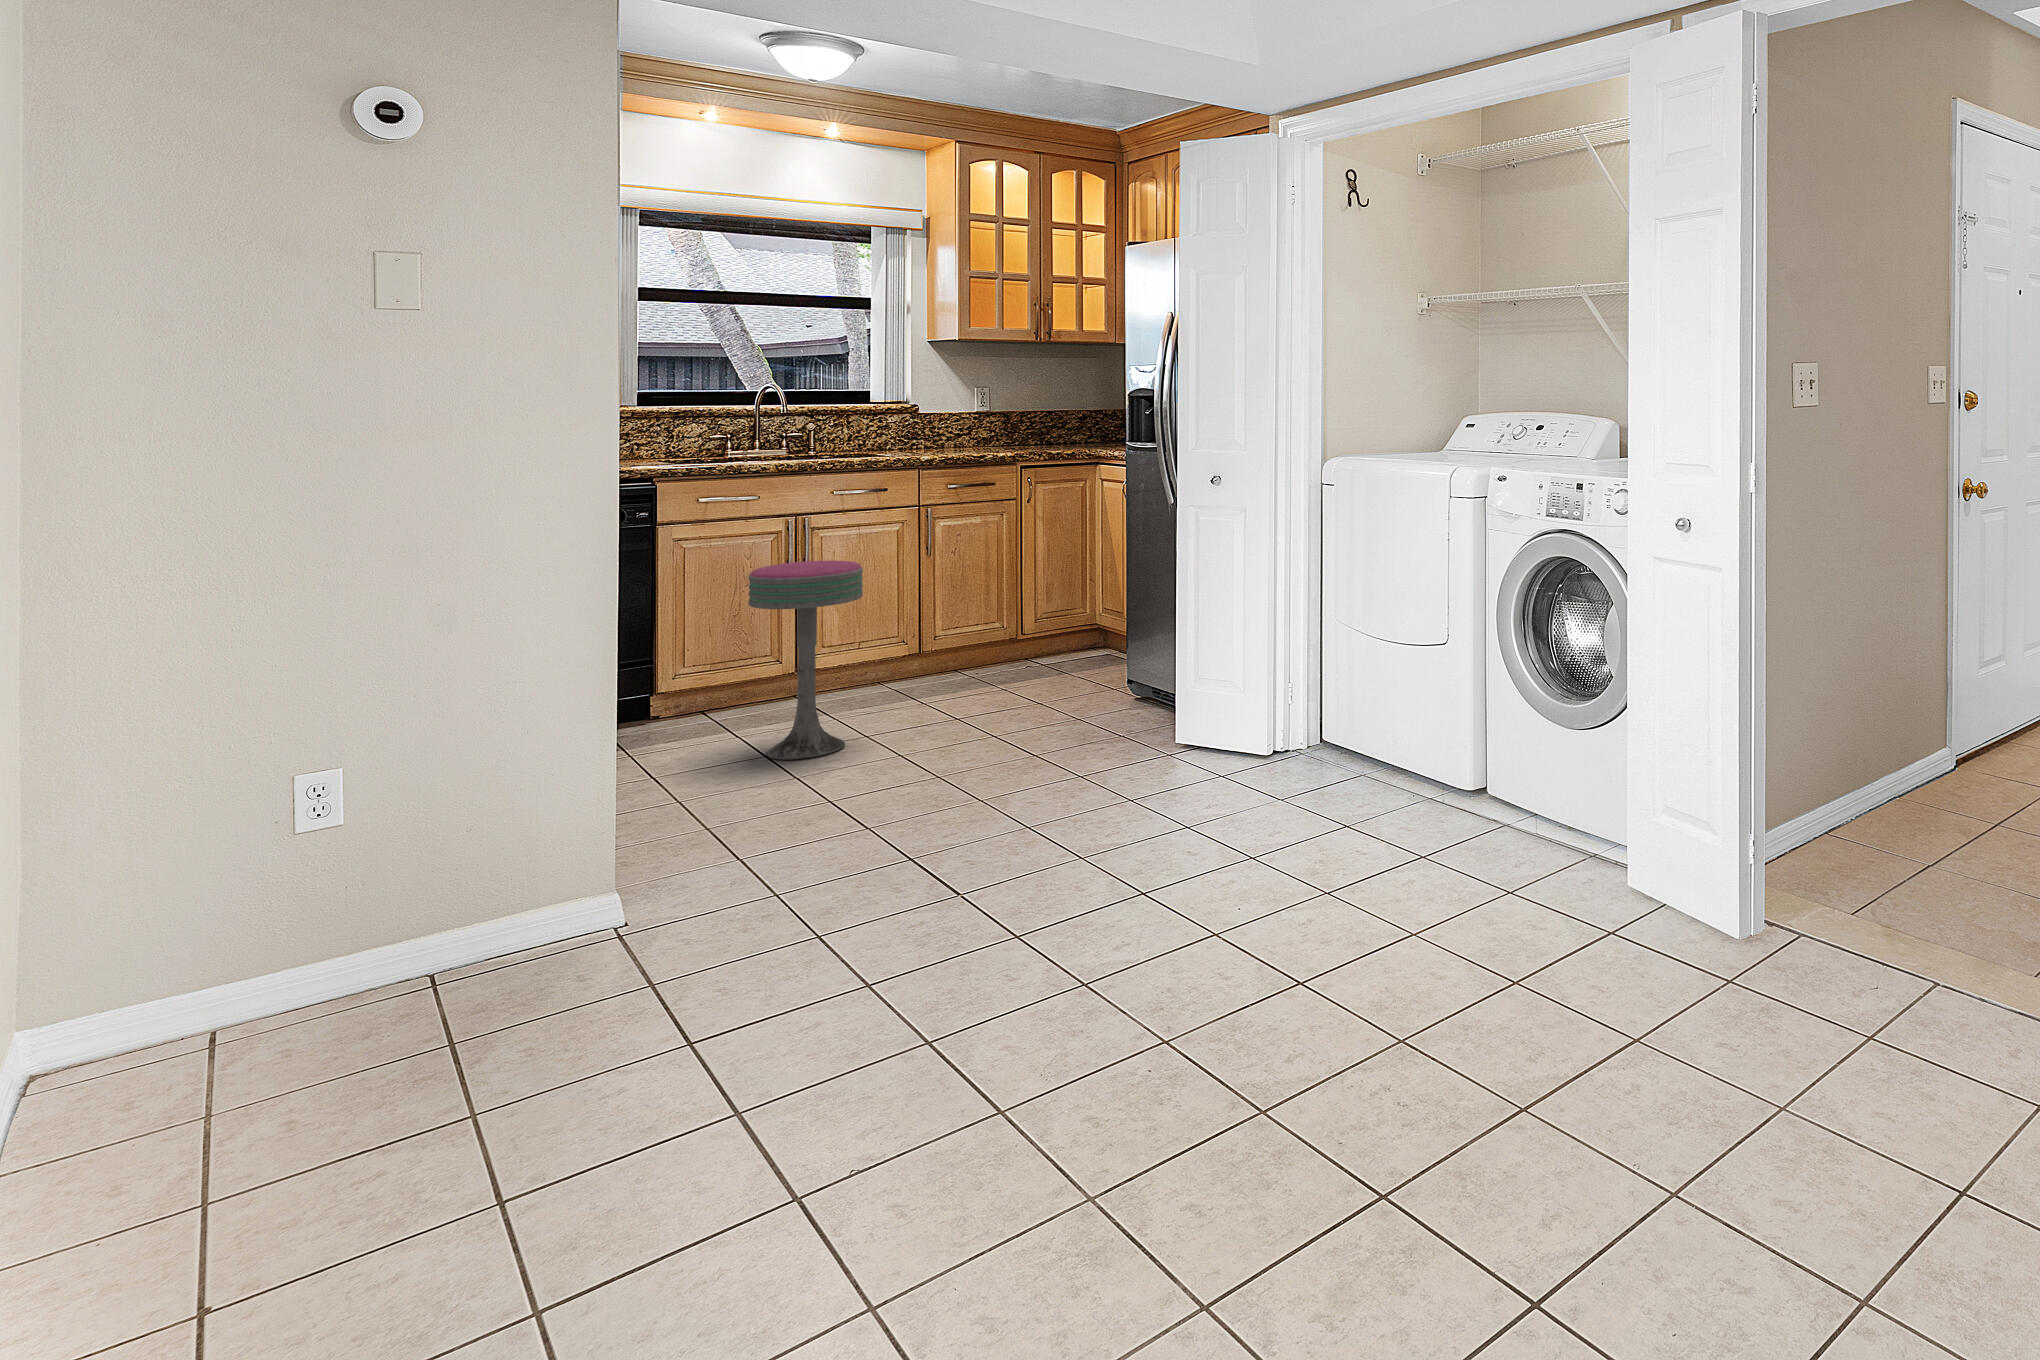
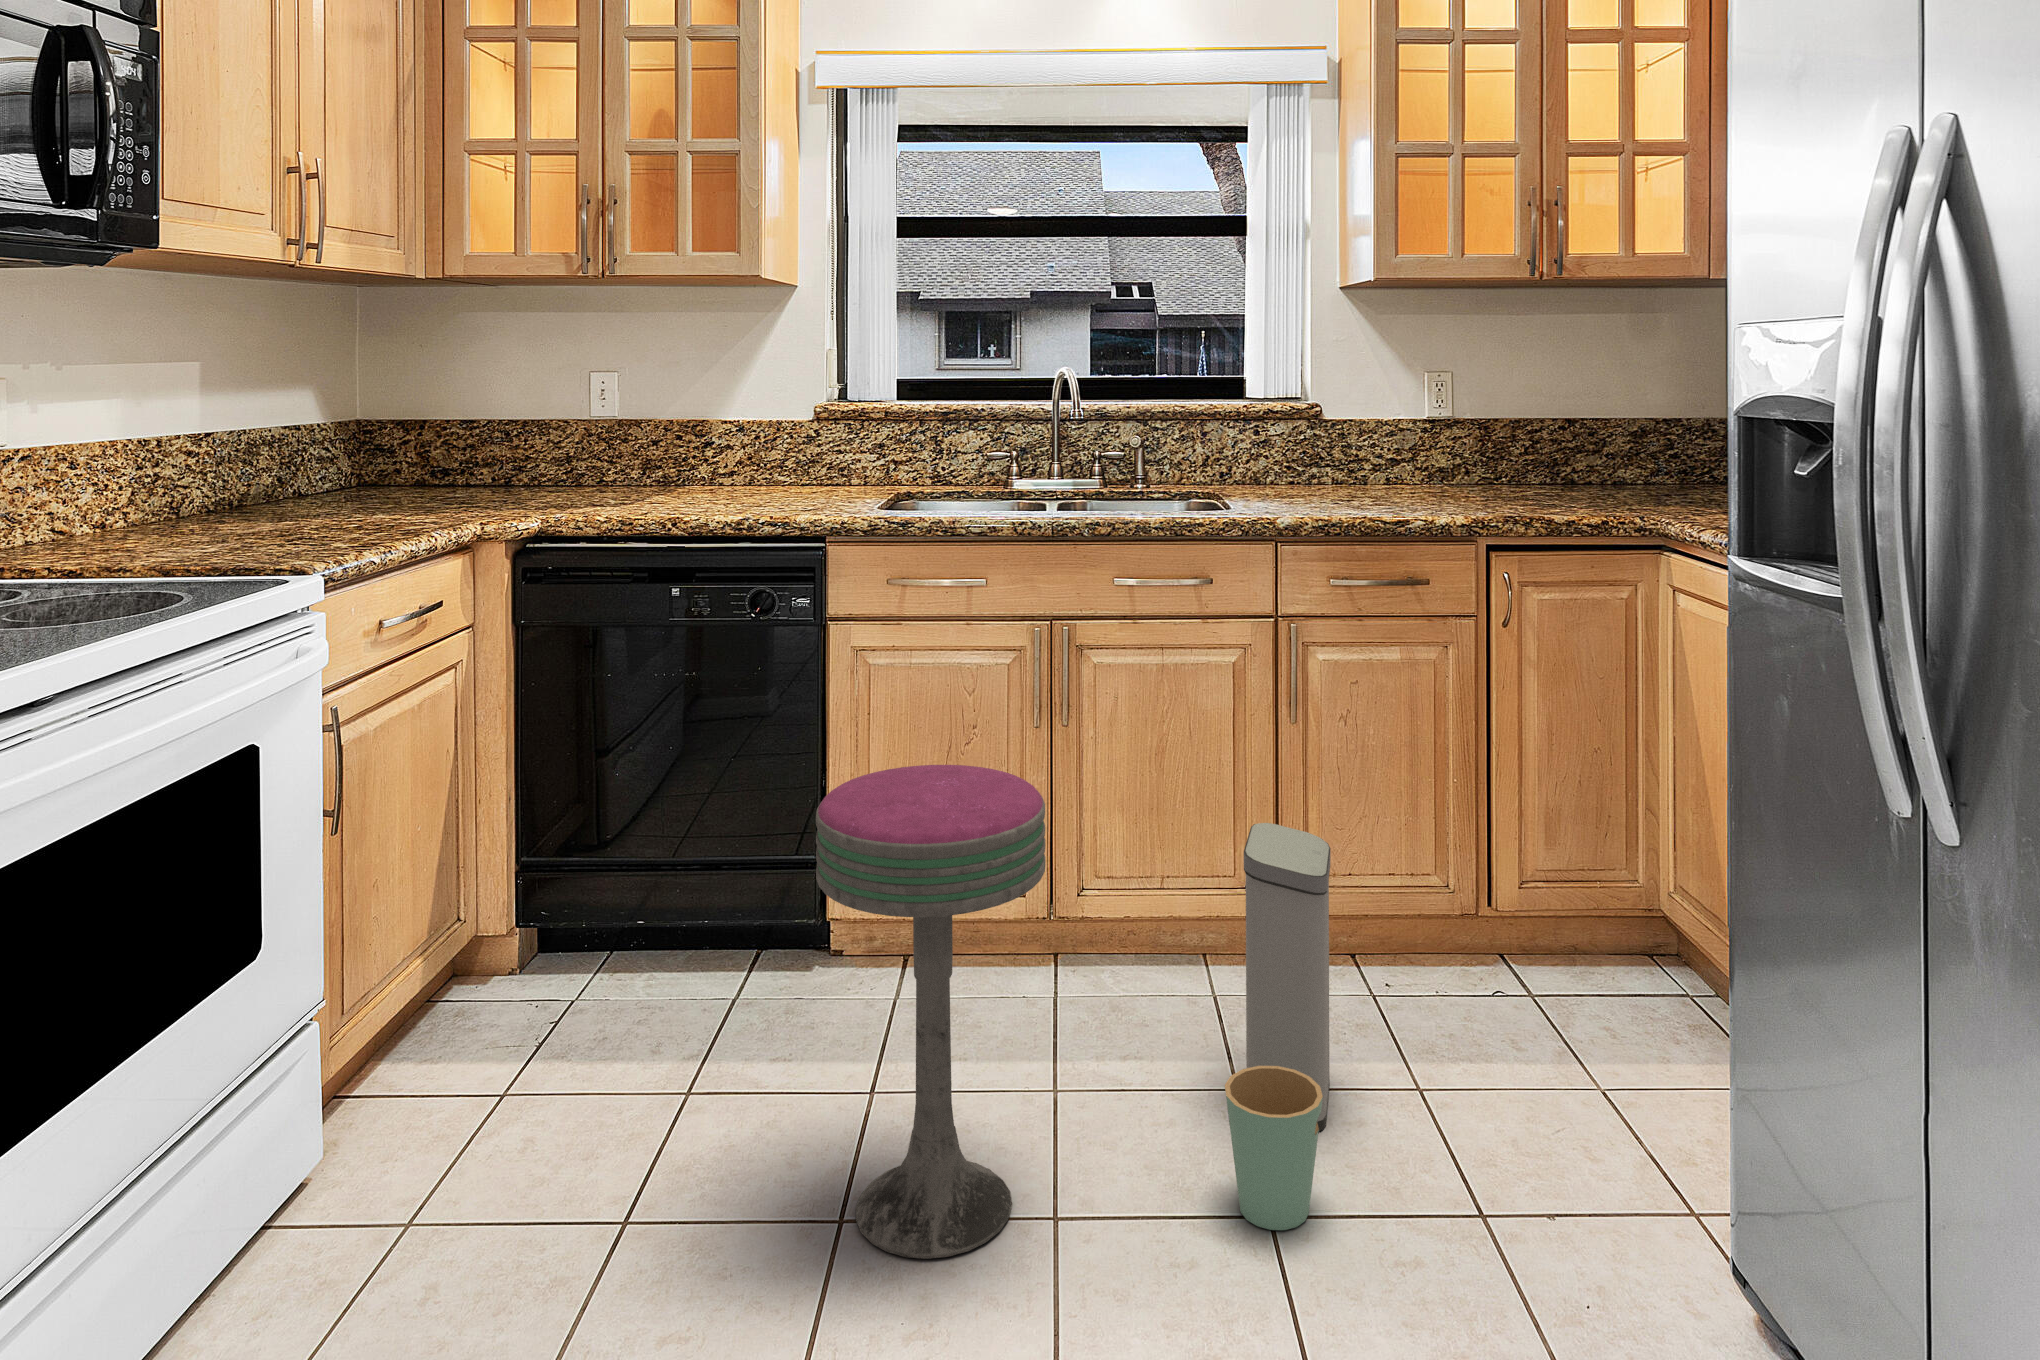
trash can: none [928,587,981,726] -> present [1225,823,1331,1230]

